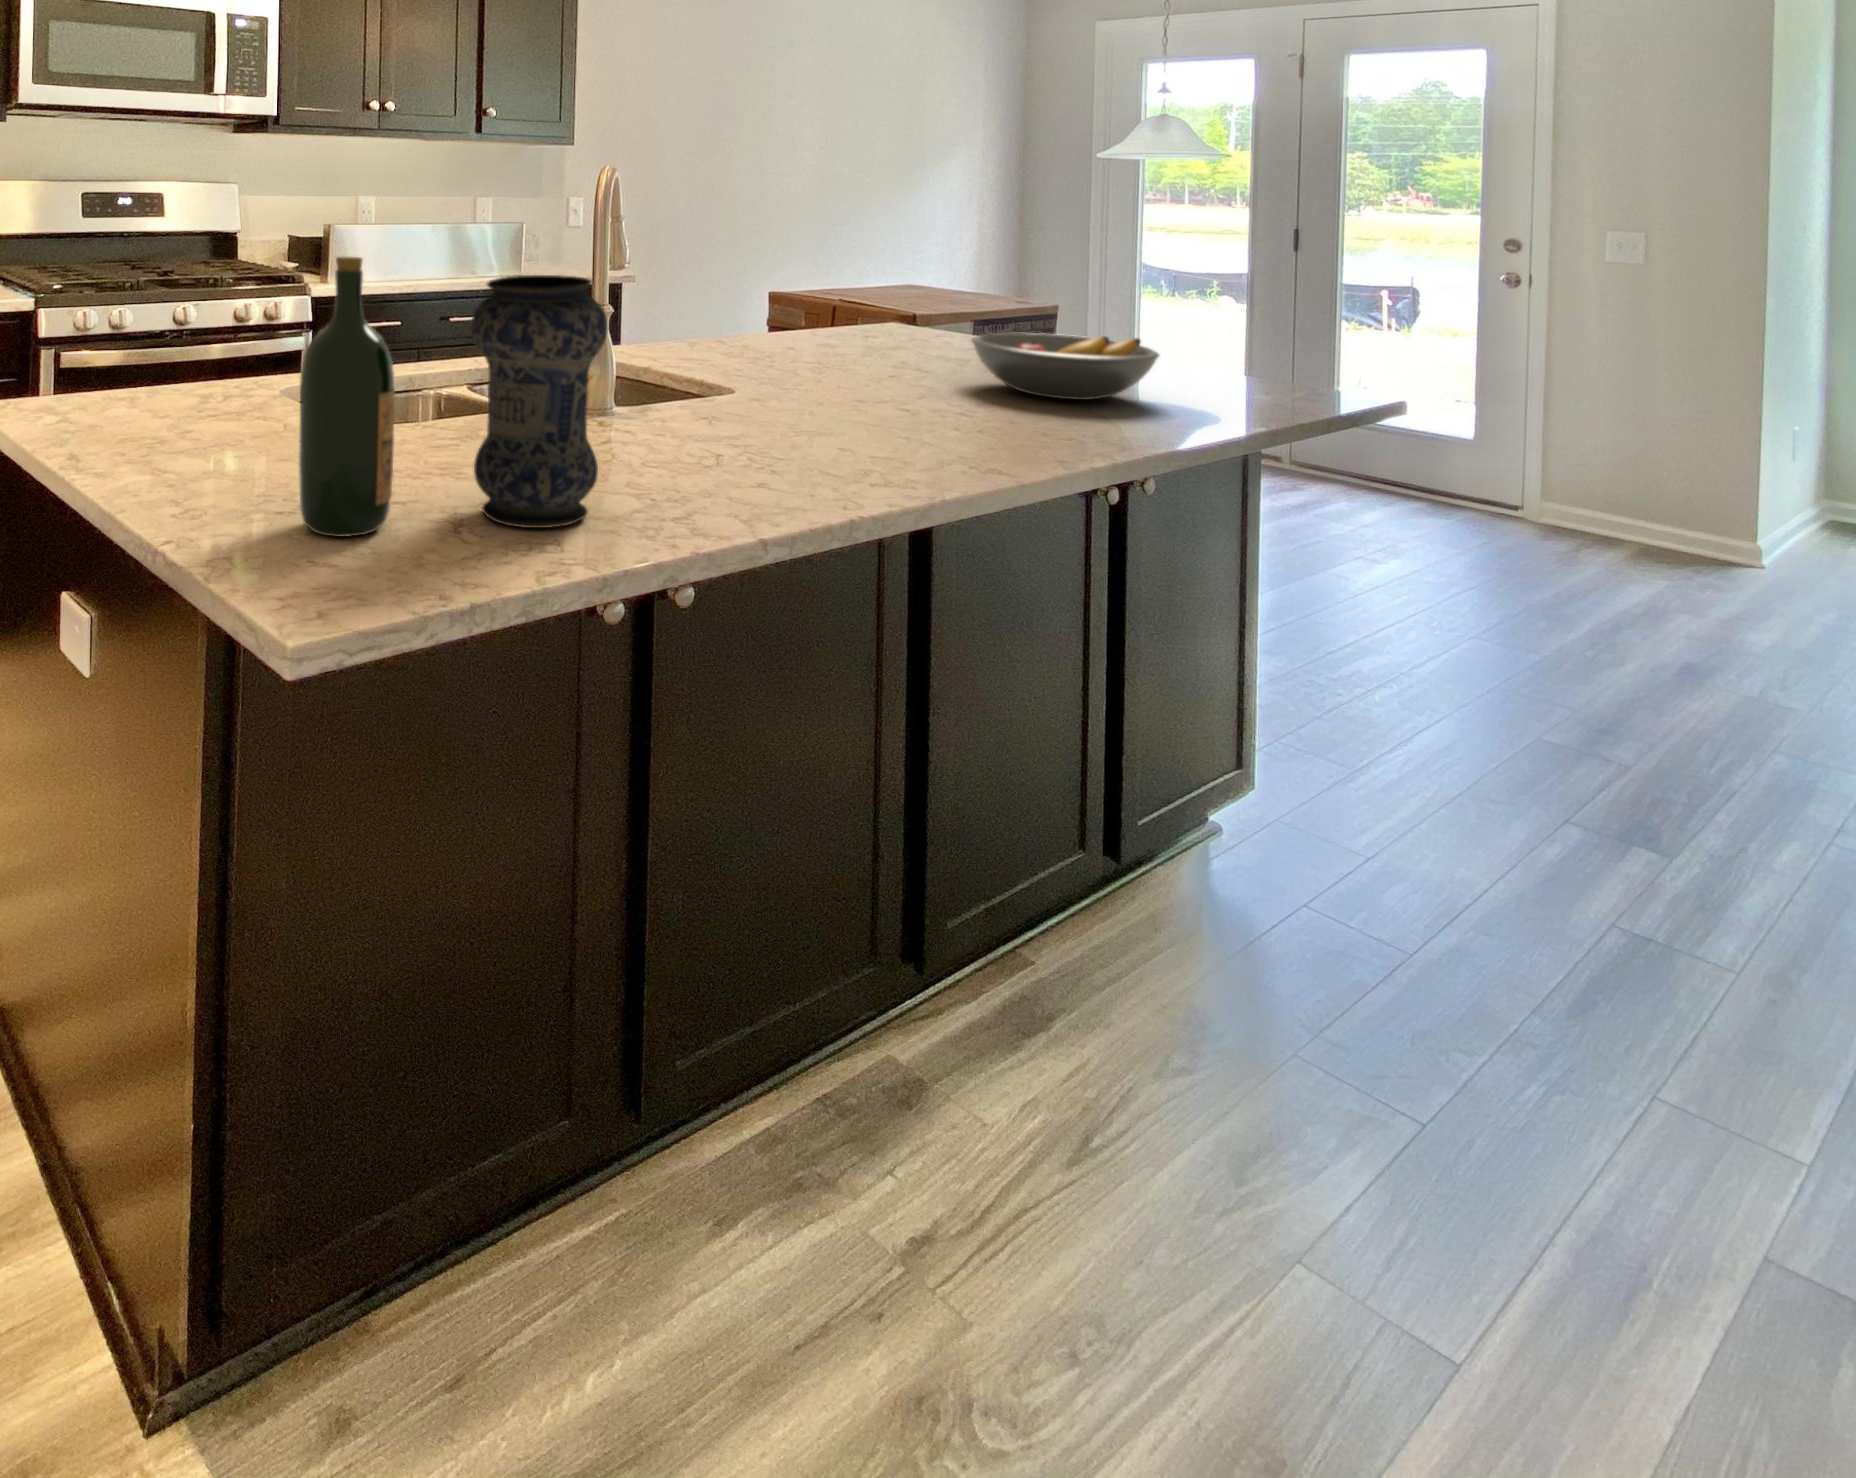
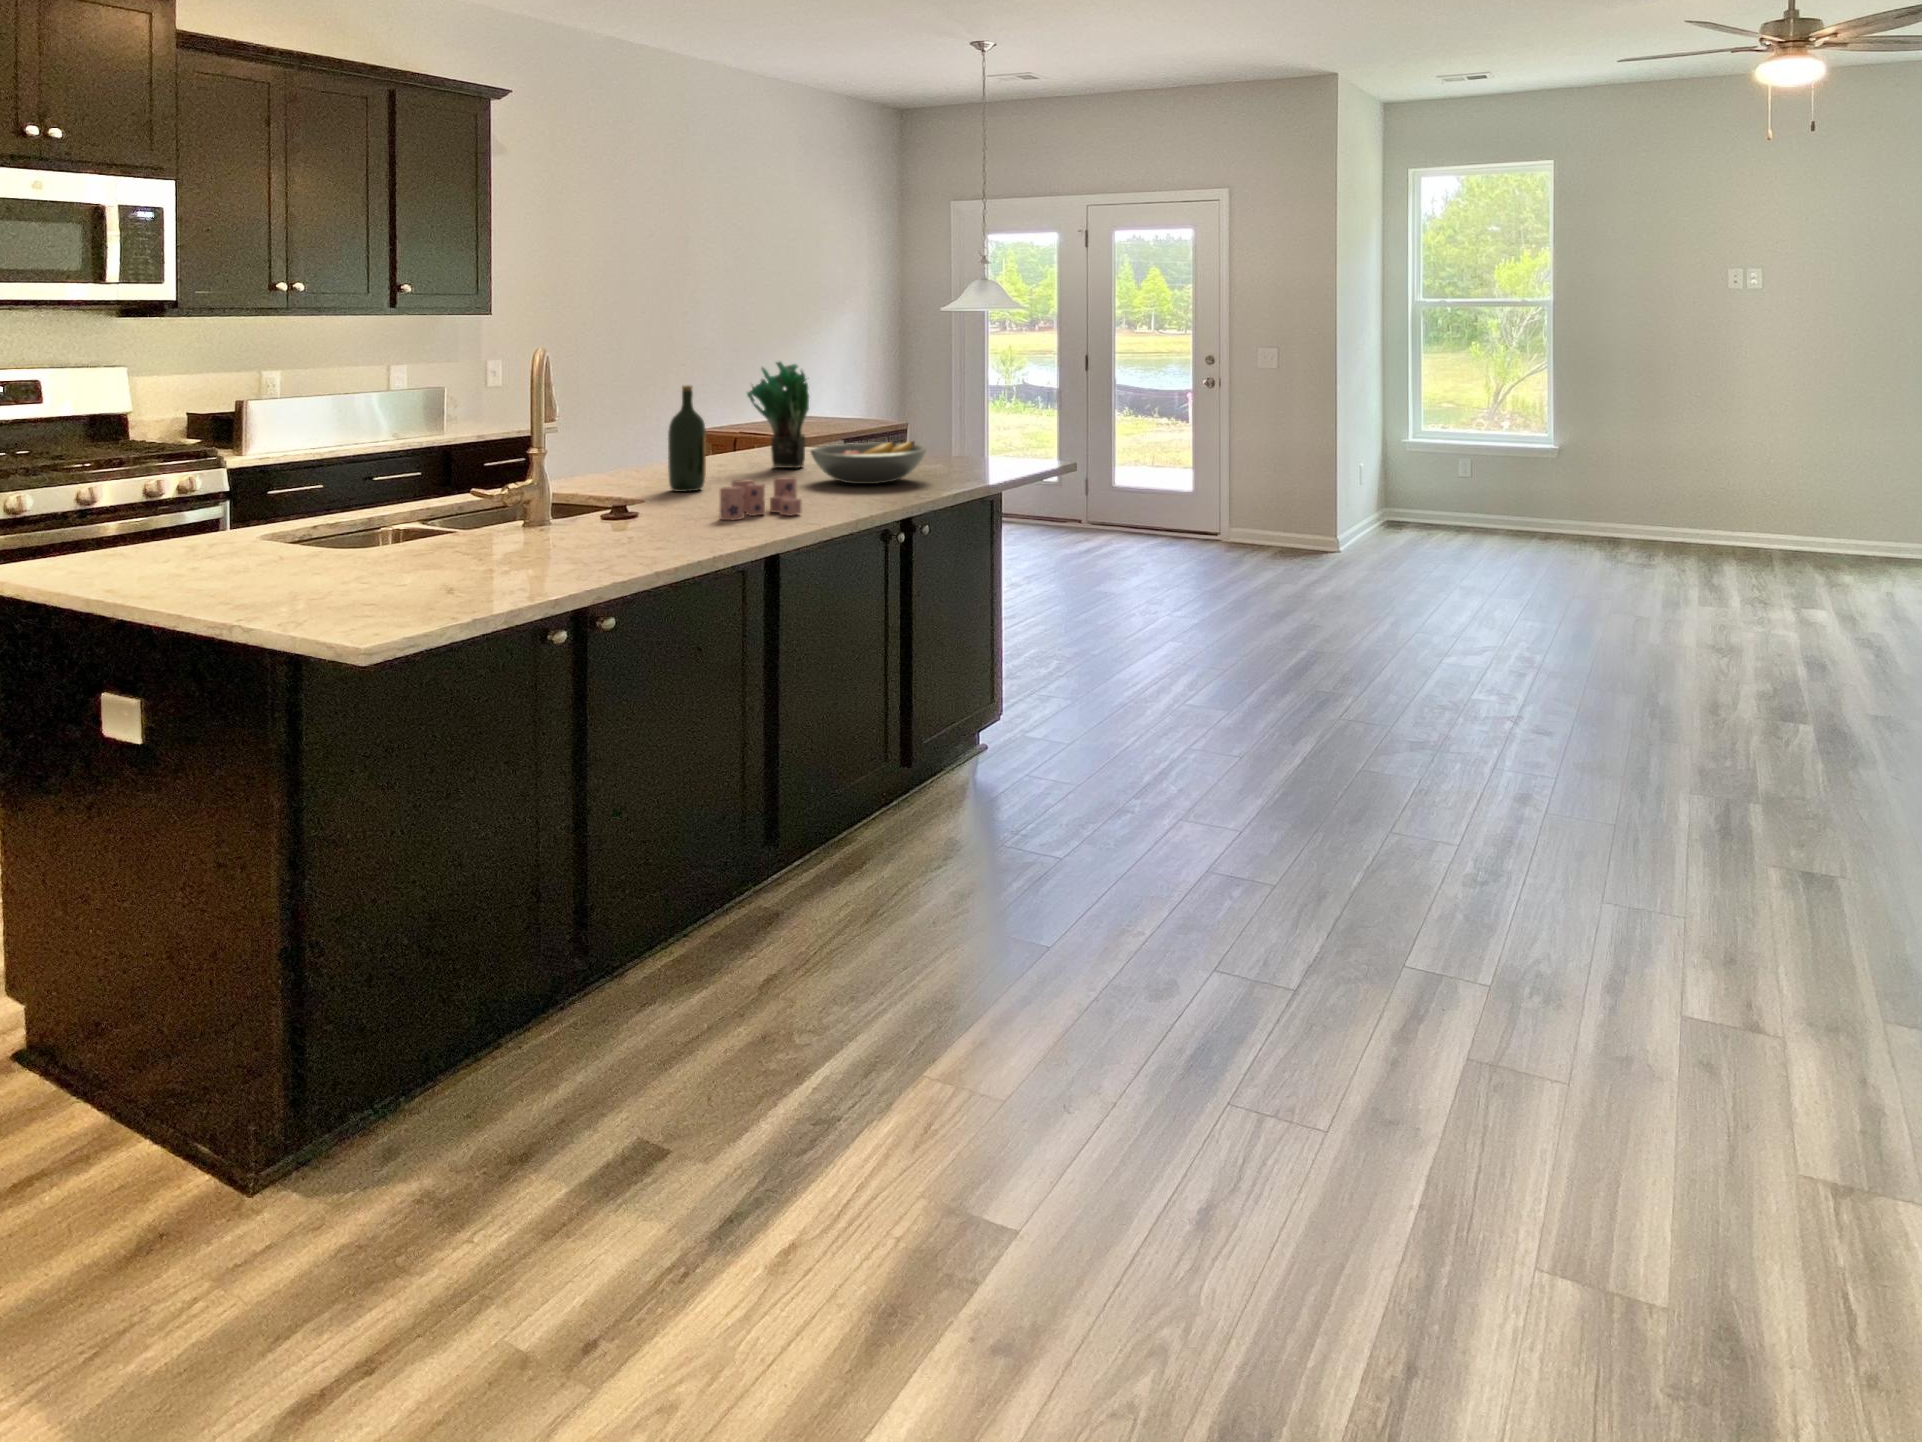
potted plant: none [876,207,962,361] -> present [747,362,809,468]
wine bottle: present [299,257,395,537] -> present [668,385,706,492]
vase: present [471,275,608,528] -> none [456,430,548,583]
candle: none [853,378,982,447] -> present [720,477,801,520]

